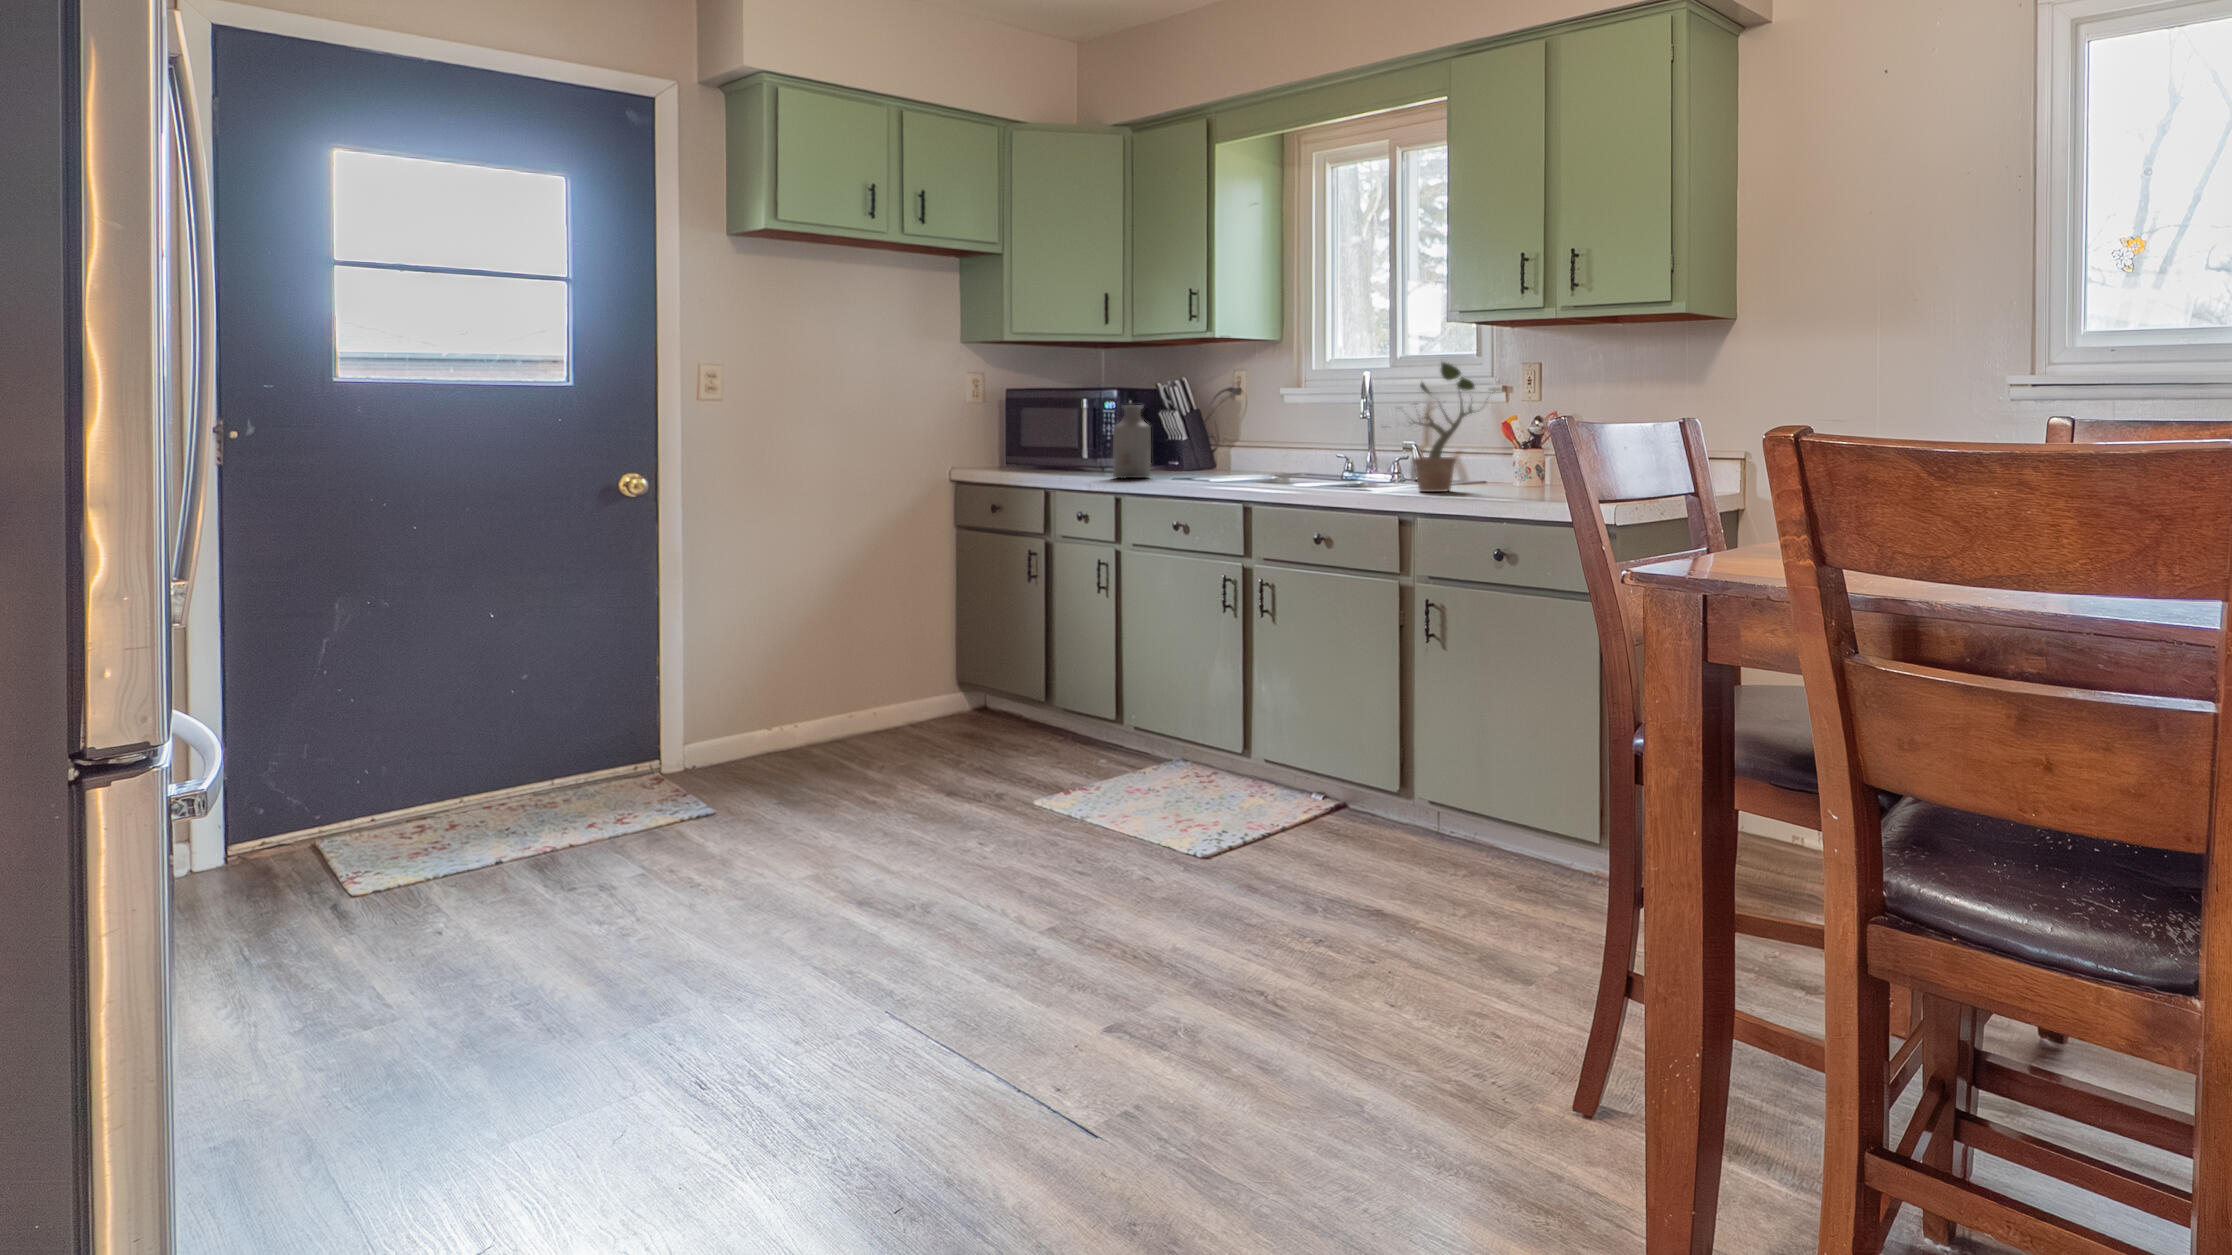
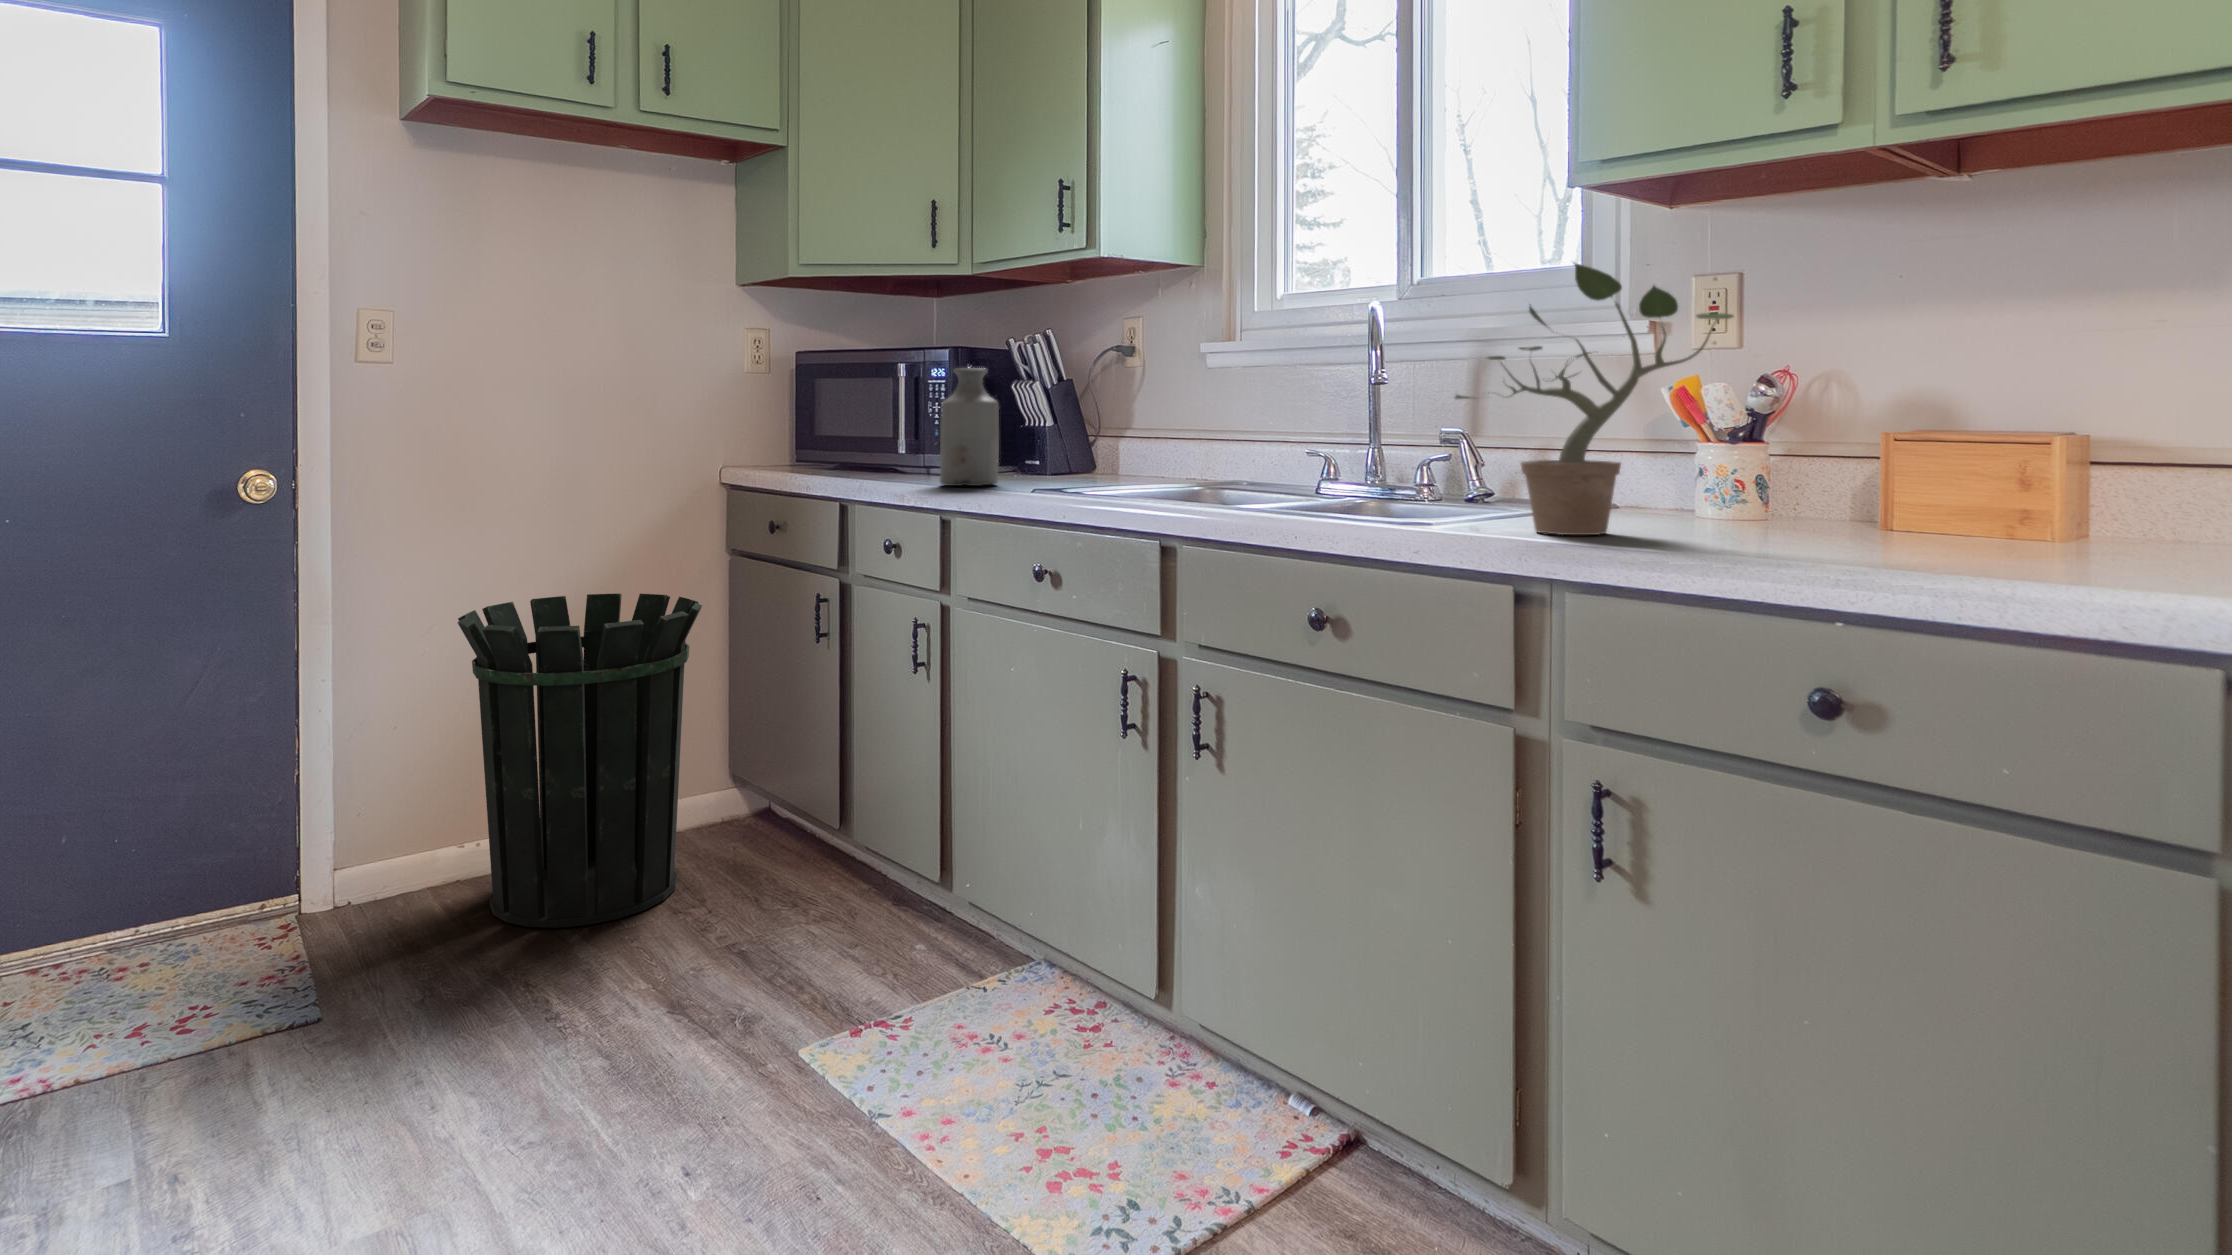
waste bin: none [778,556,948,768] -> present [457,593,702,928]

